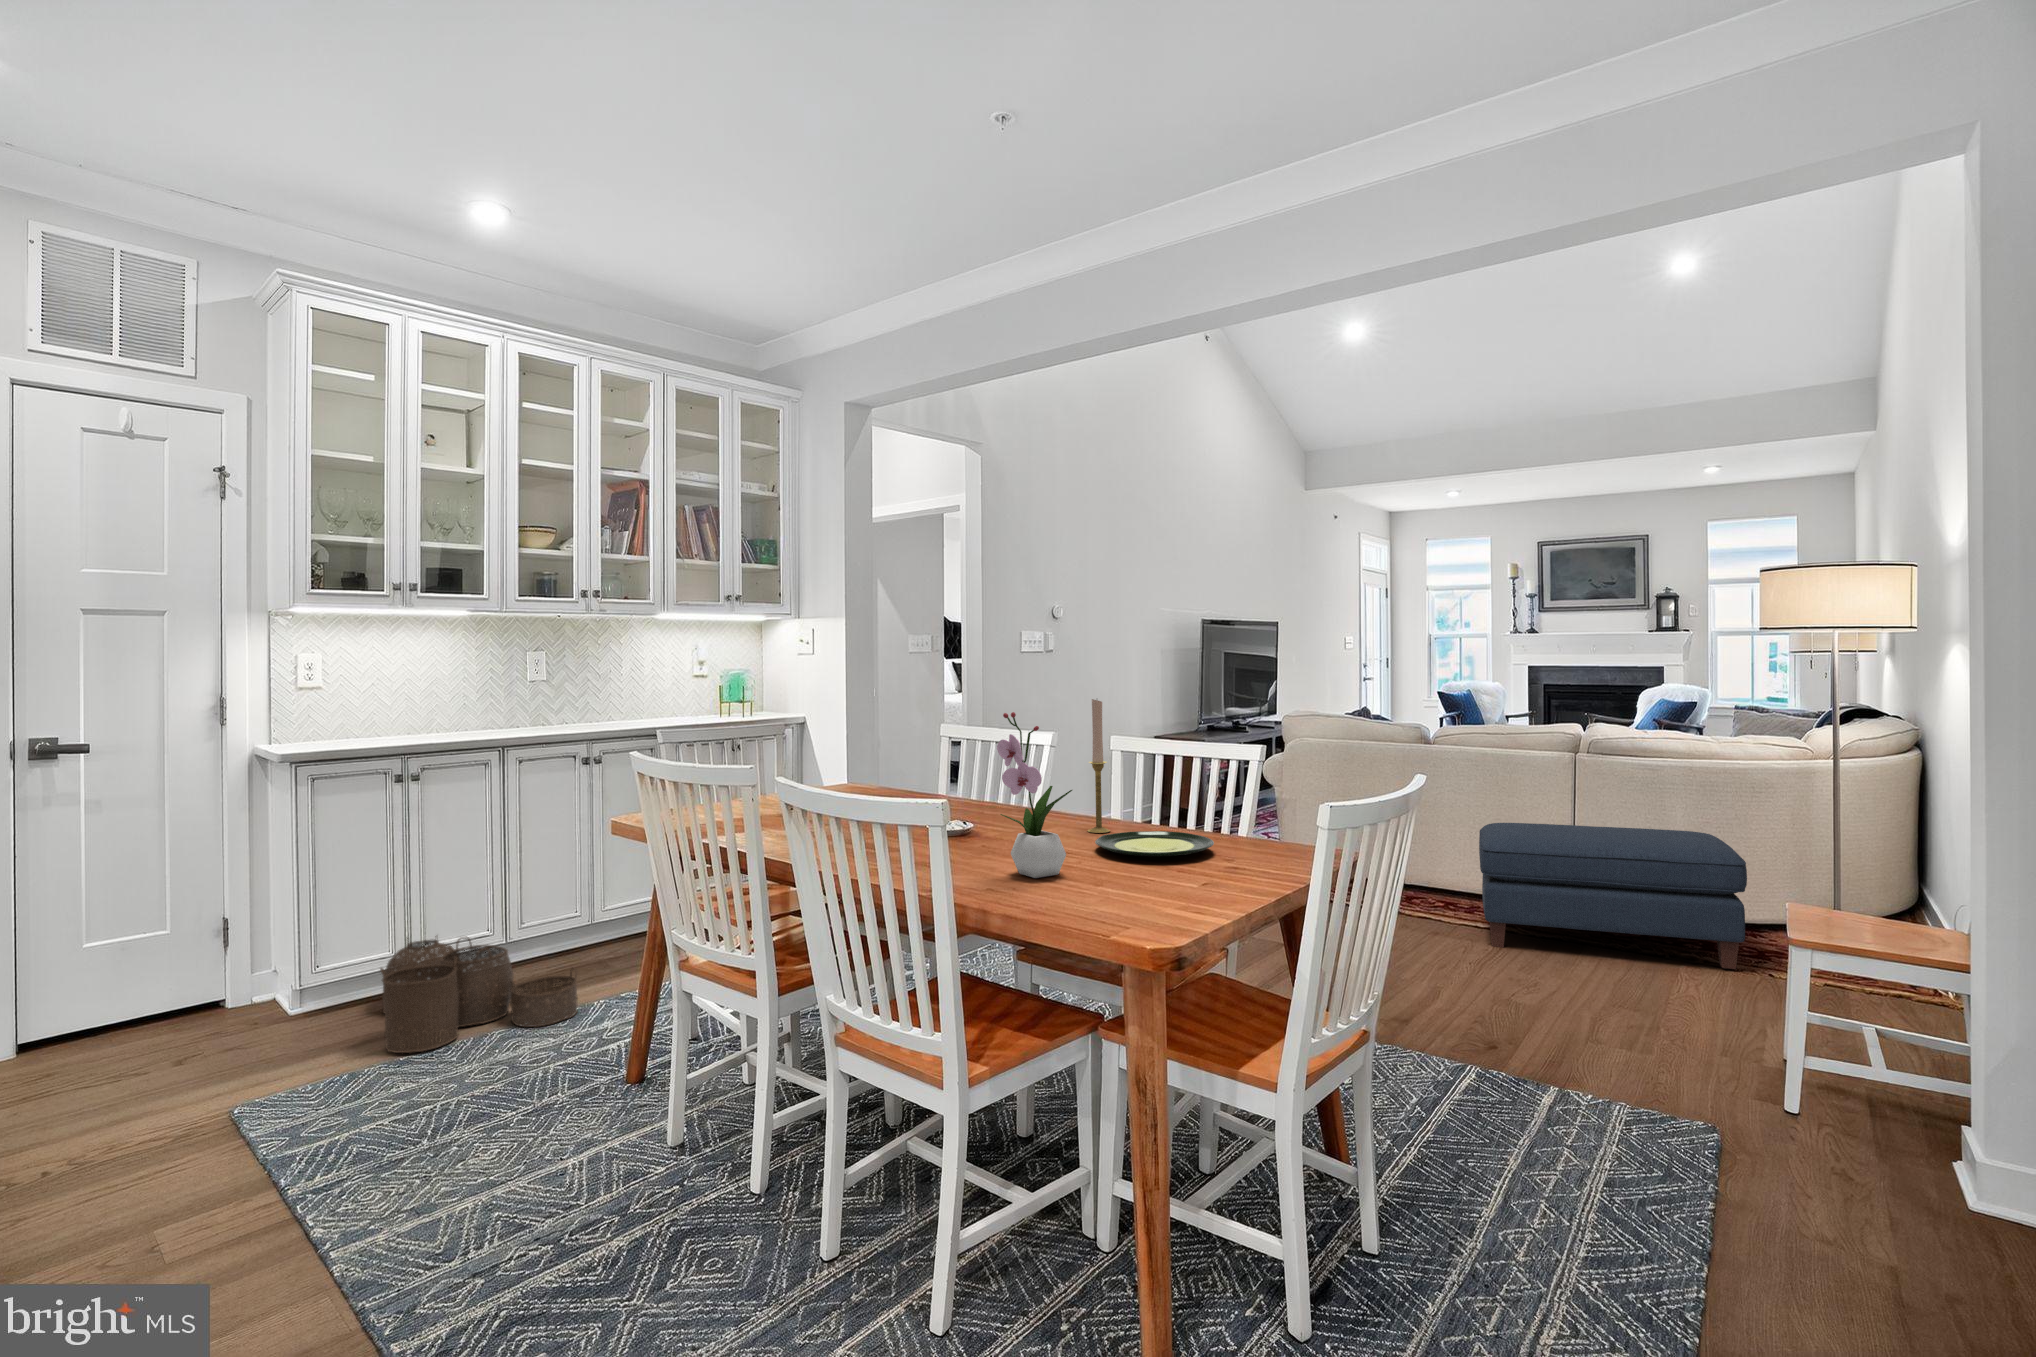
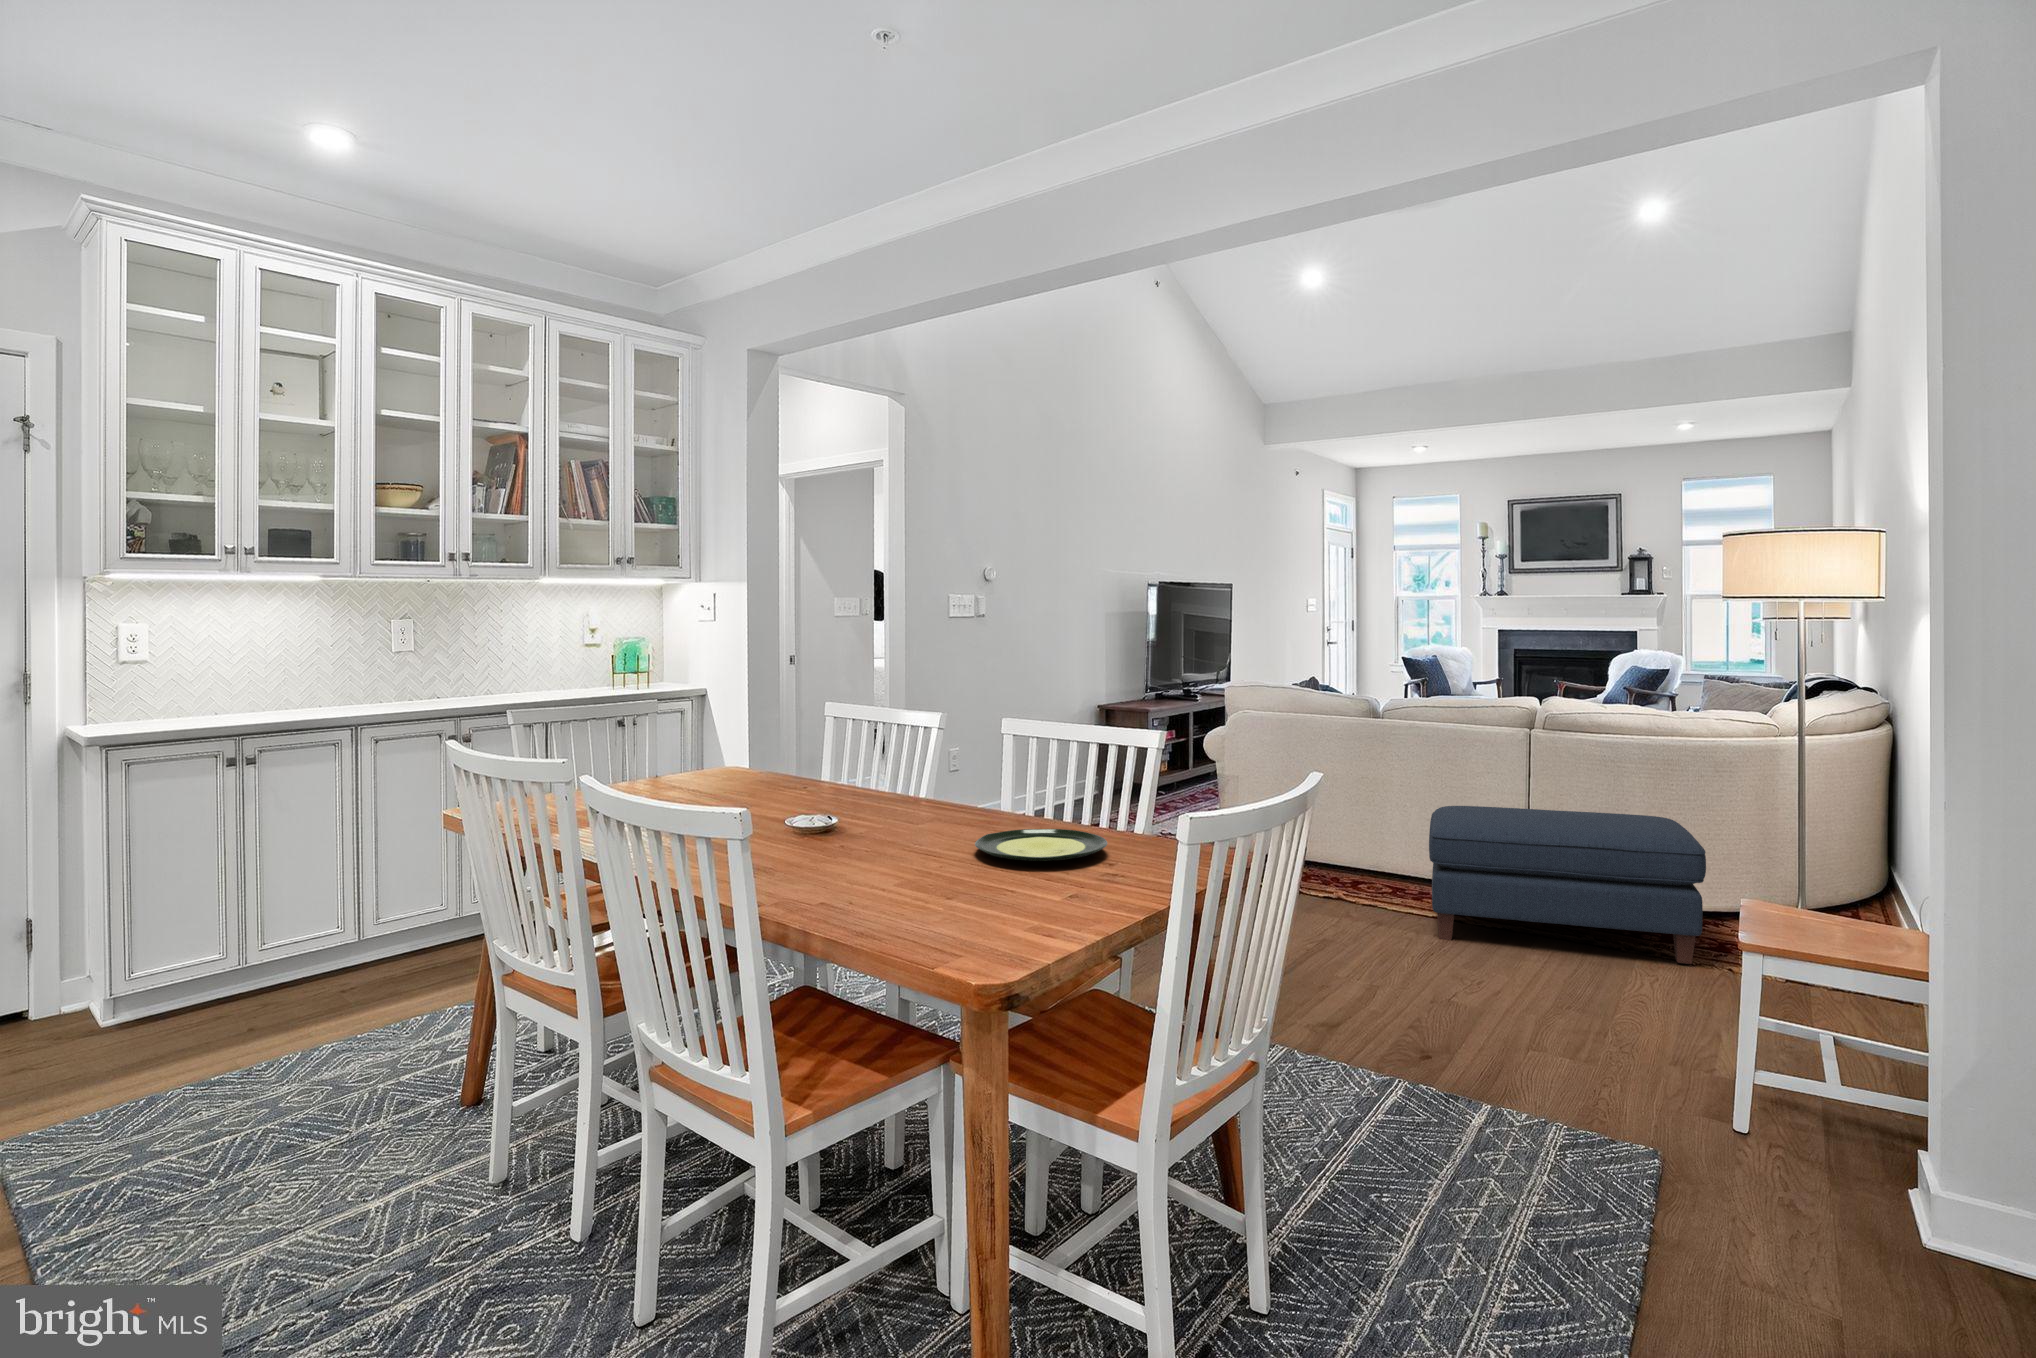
candlestick: present [1088,699,1110,833] -> none [976,678,1002,830]
flower arrangement: present [997,712,1072,878] -> none [850,699,937,889]
woven basket: present [380,936,578,1053] -> none [189,935,429,1072]

